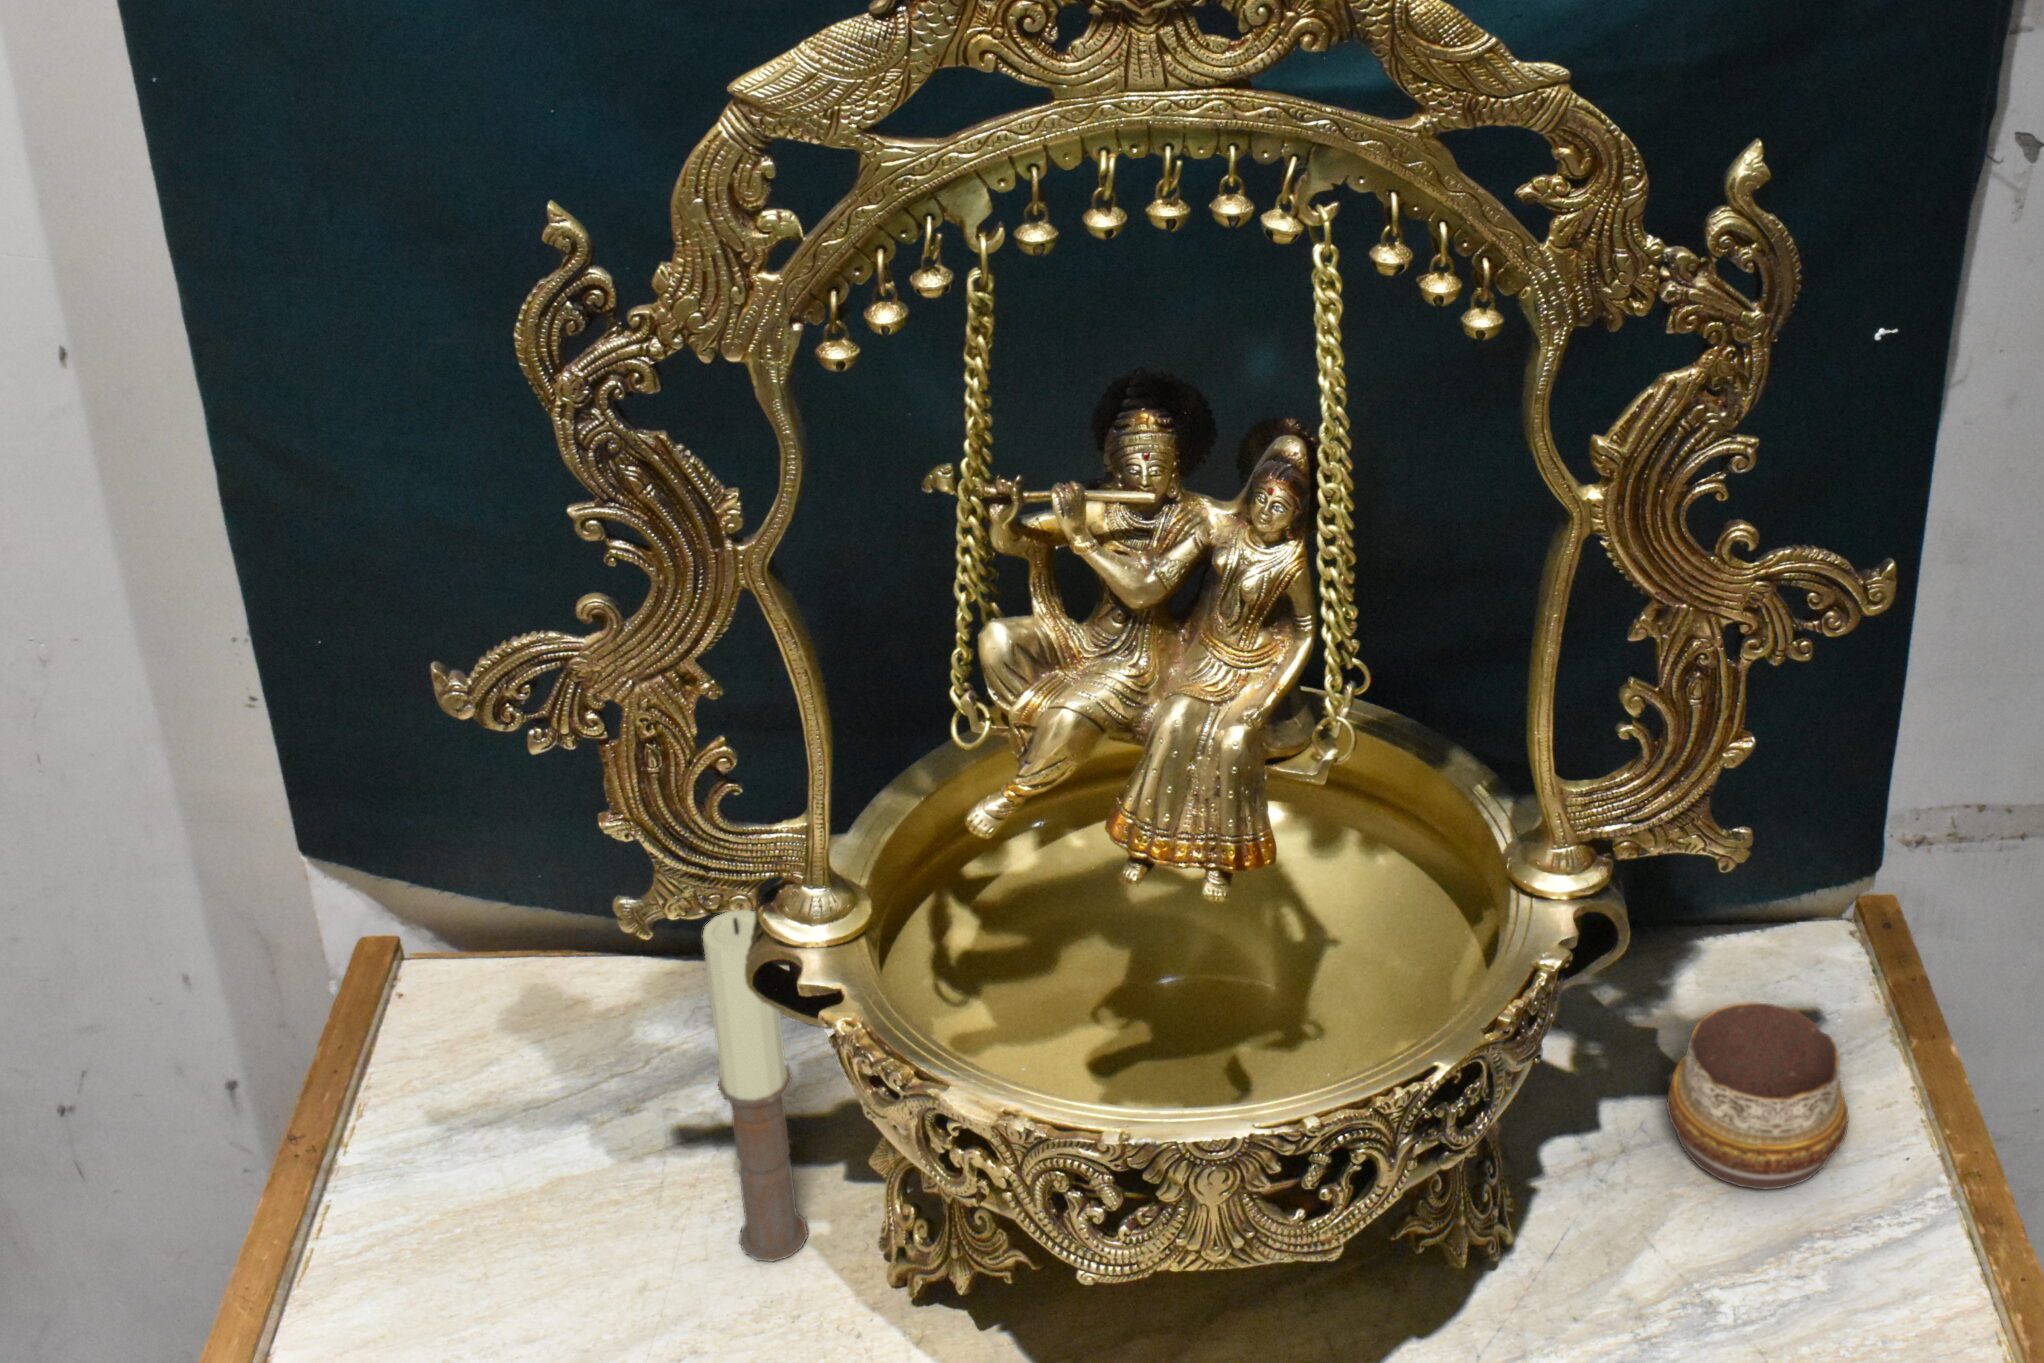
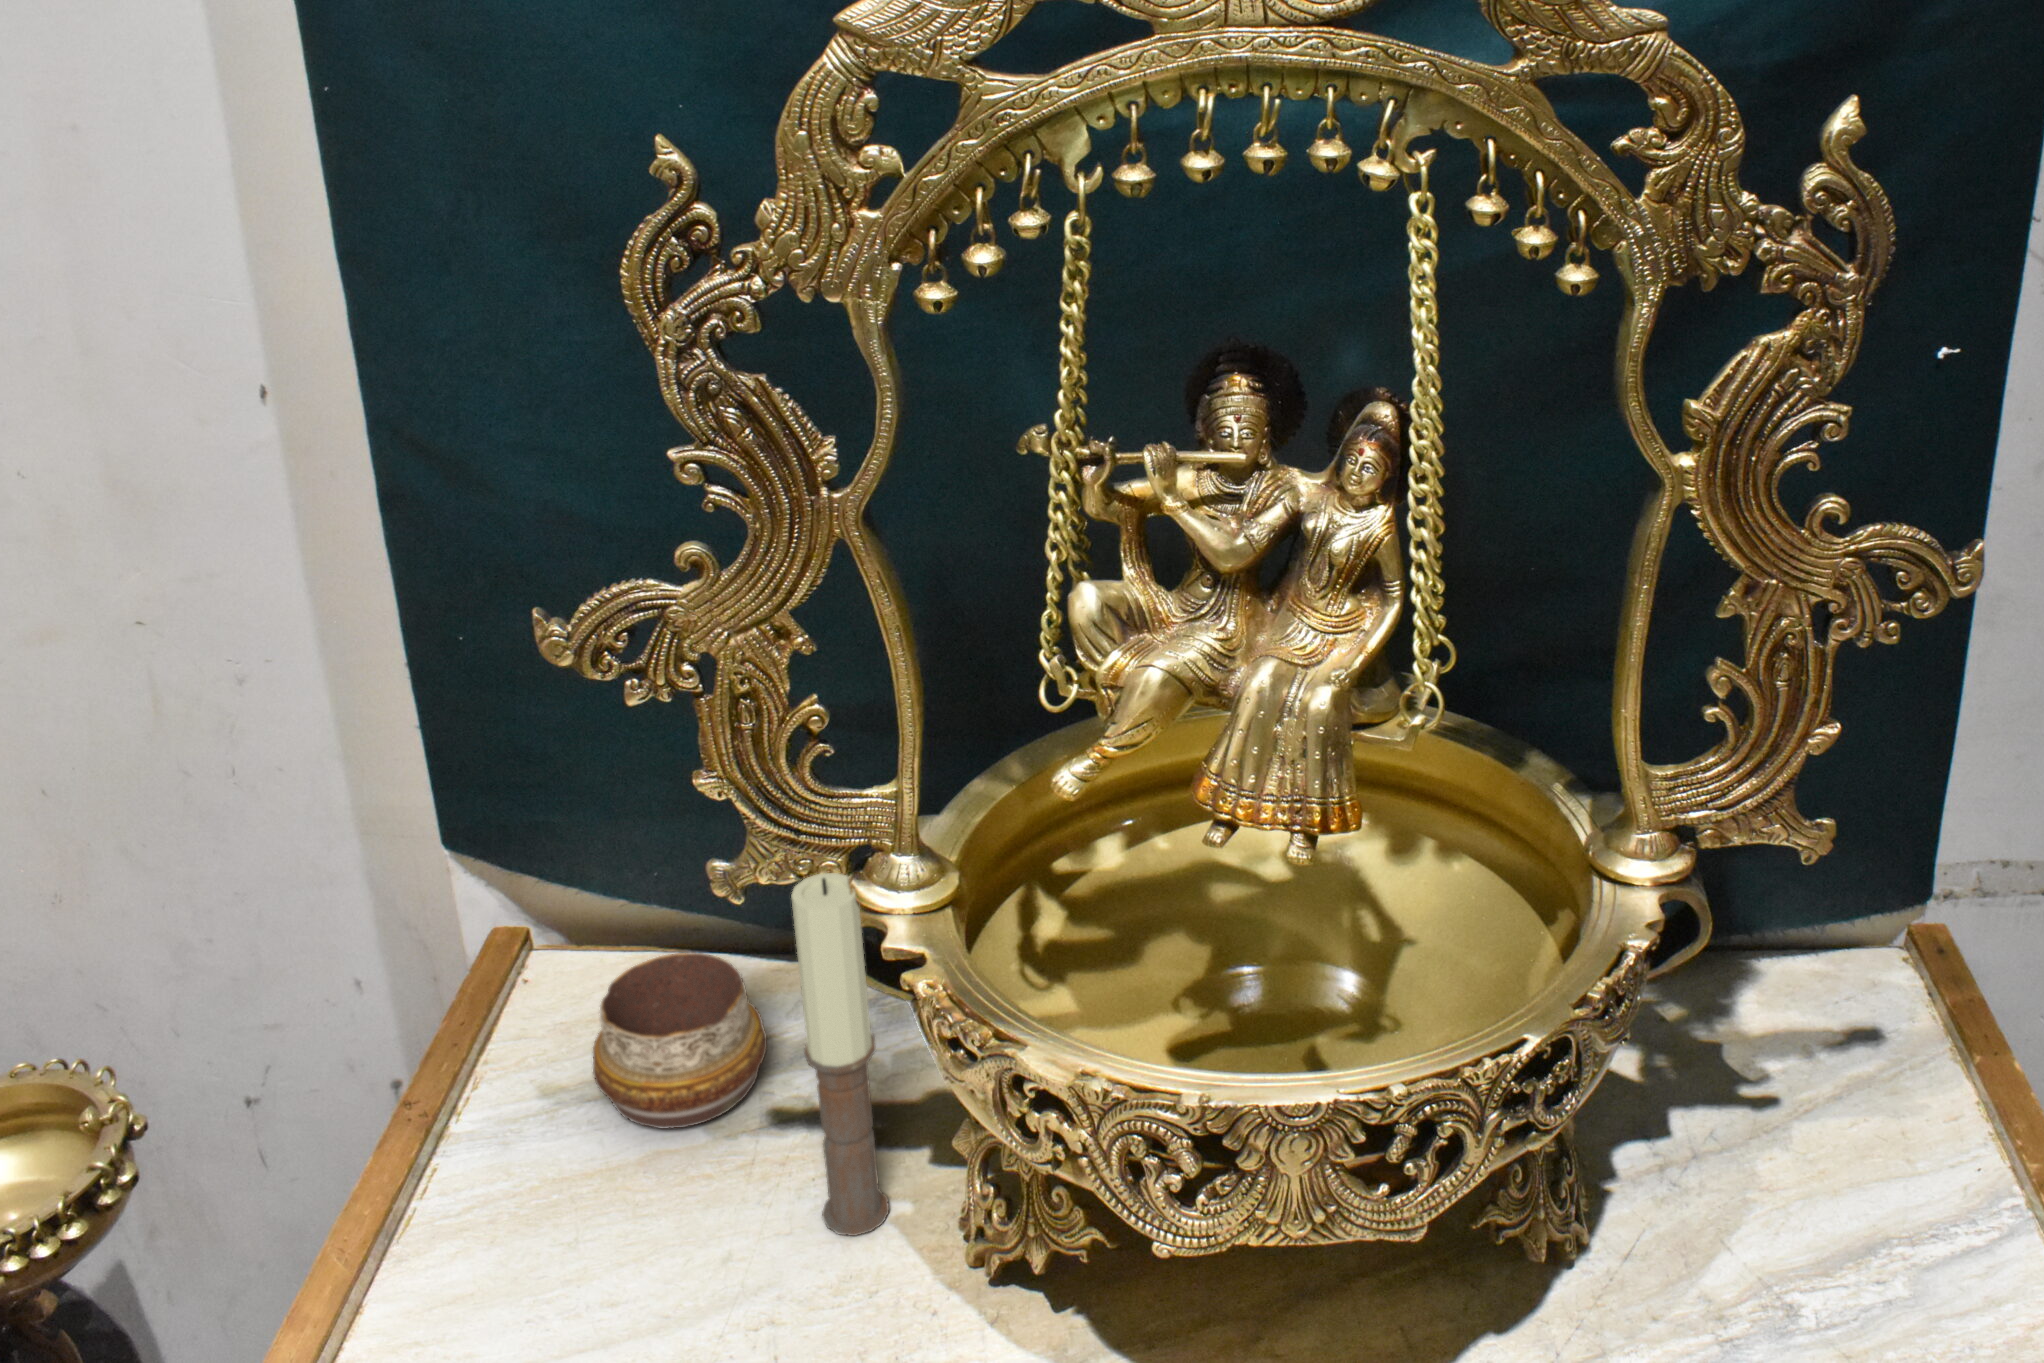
decorative bowl: present [1667,1002,1849,1189] -> present [593,953,767,1129]

